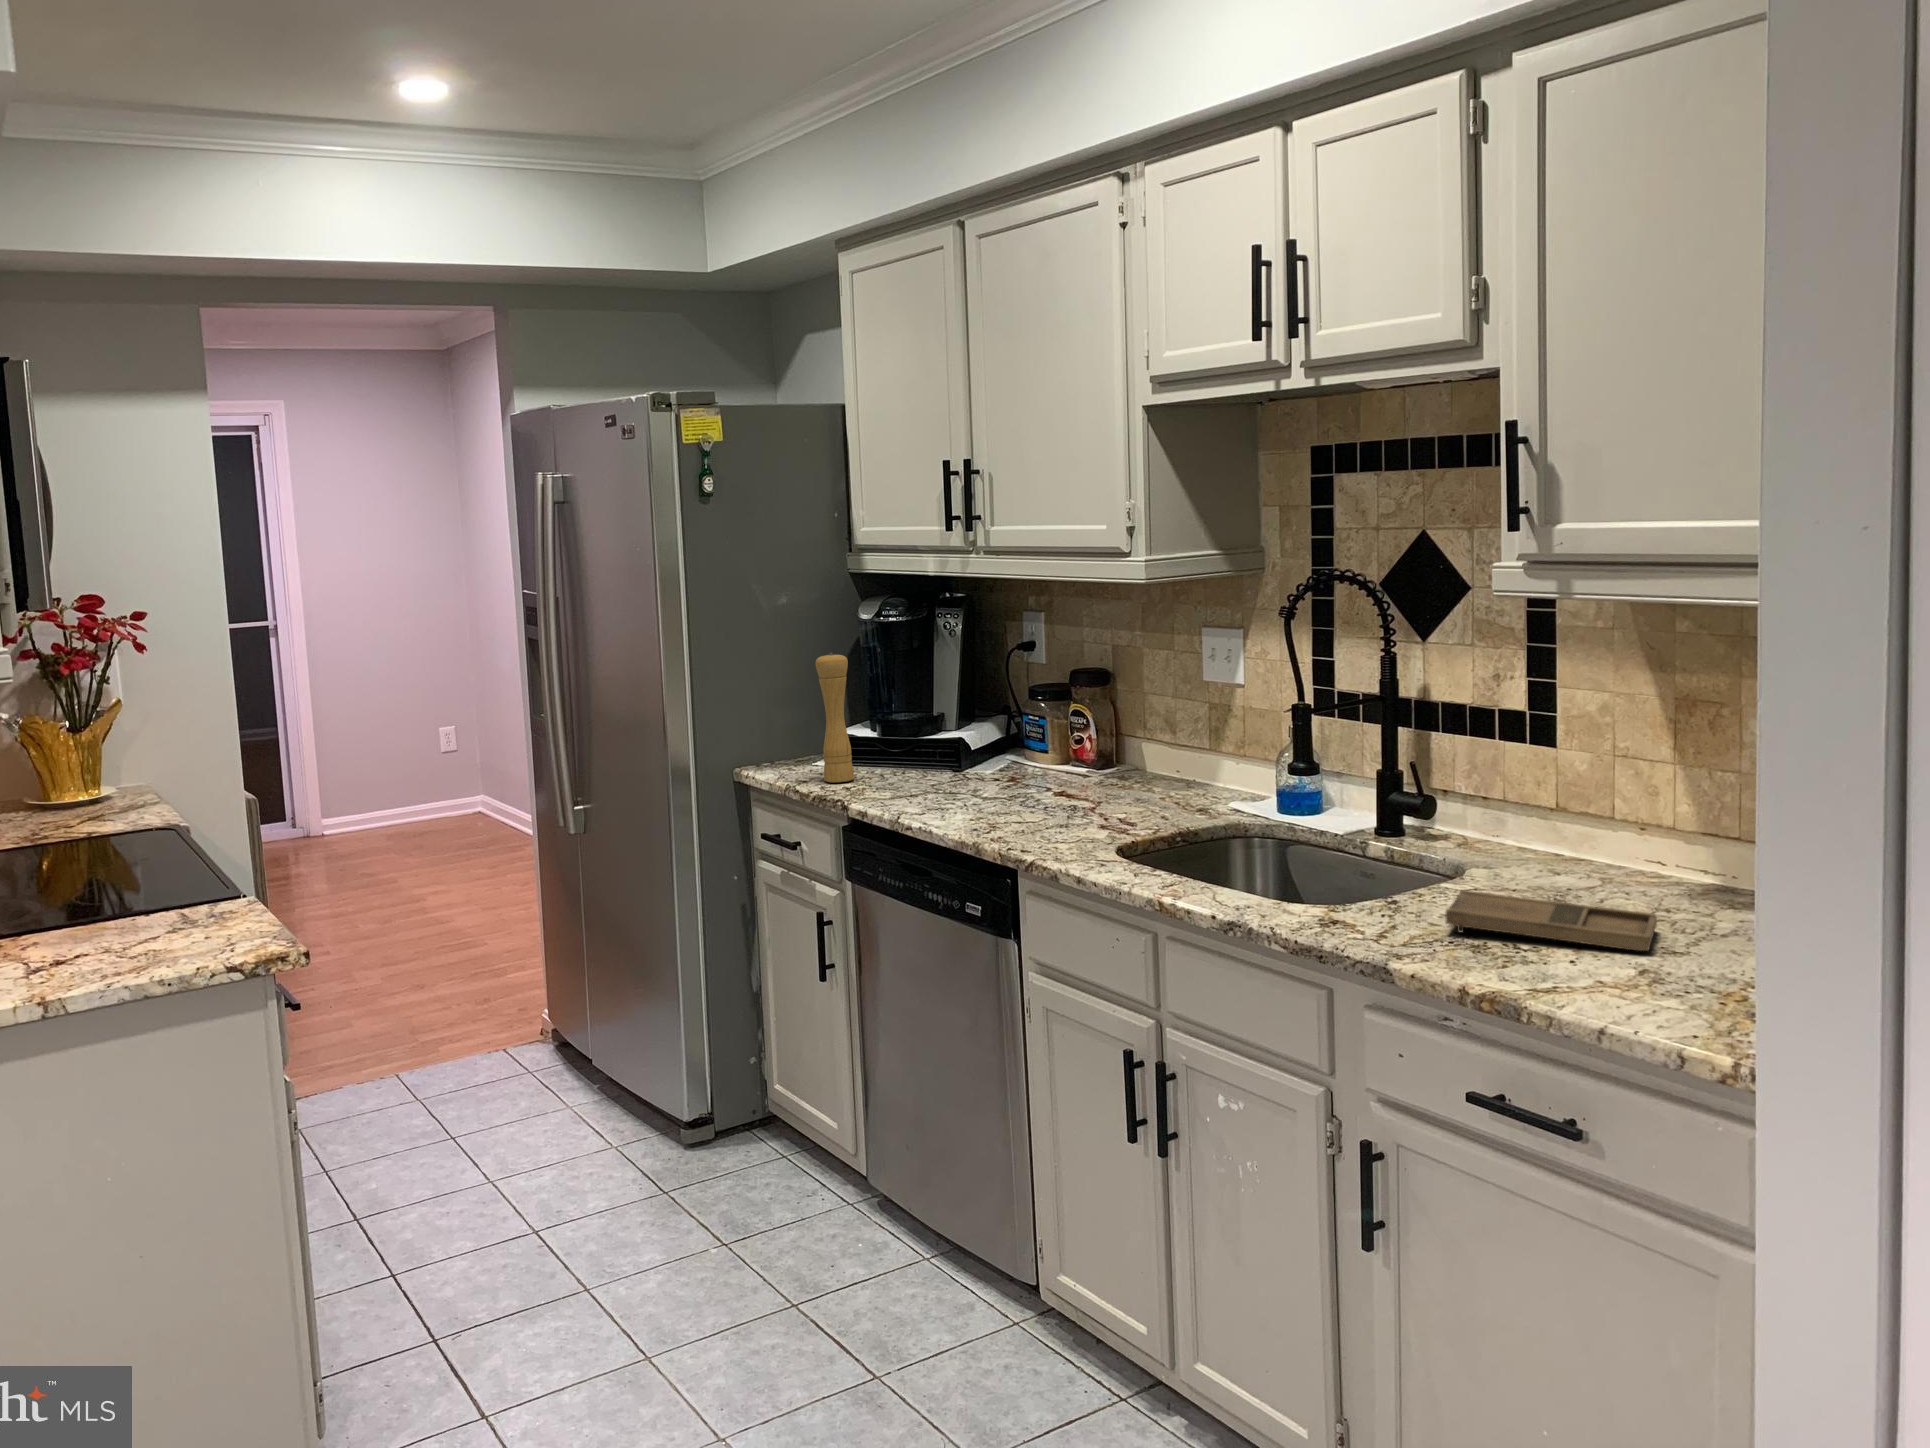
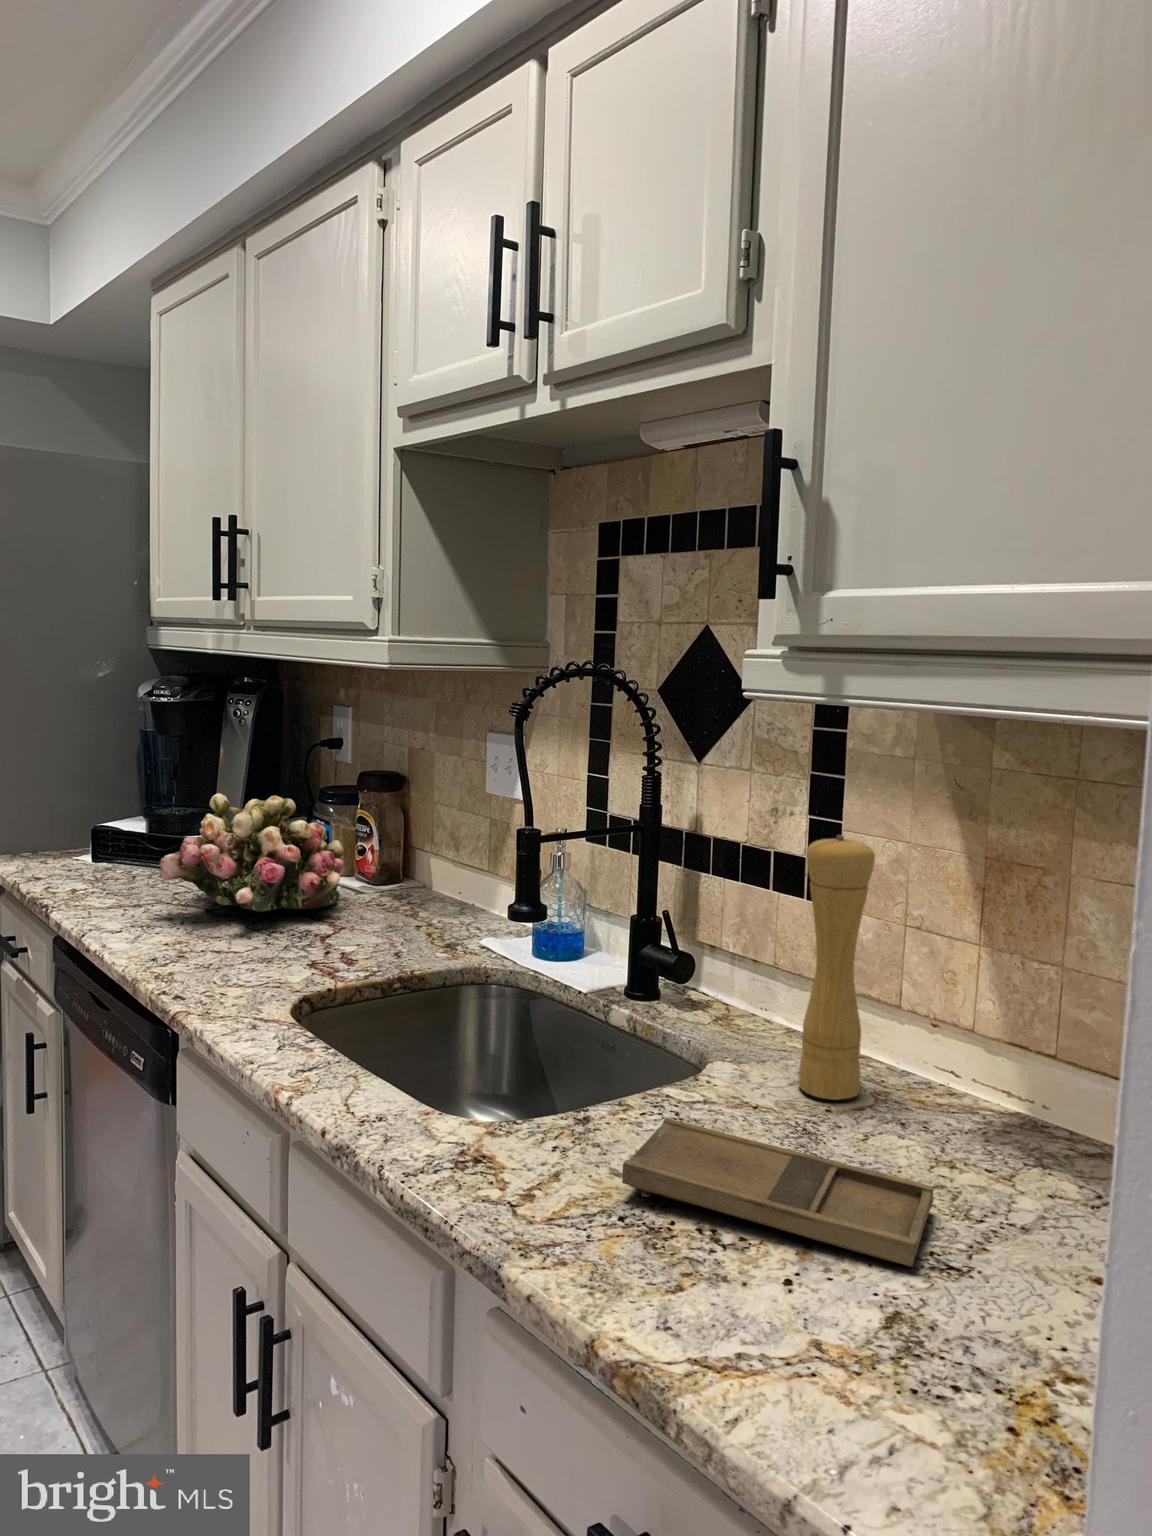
pepper mill: present [816,653,854,782] -> present [798,835,875,1100]
flower arrangement: none [946,696,1094,793] -> present [160,793,345,911]

